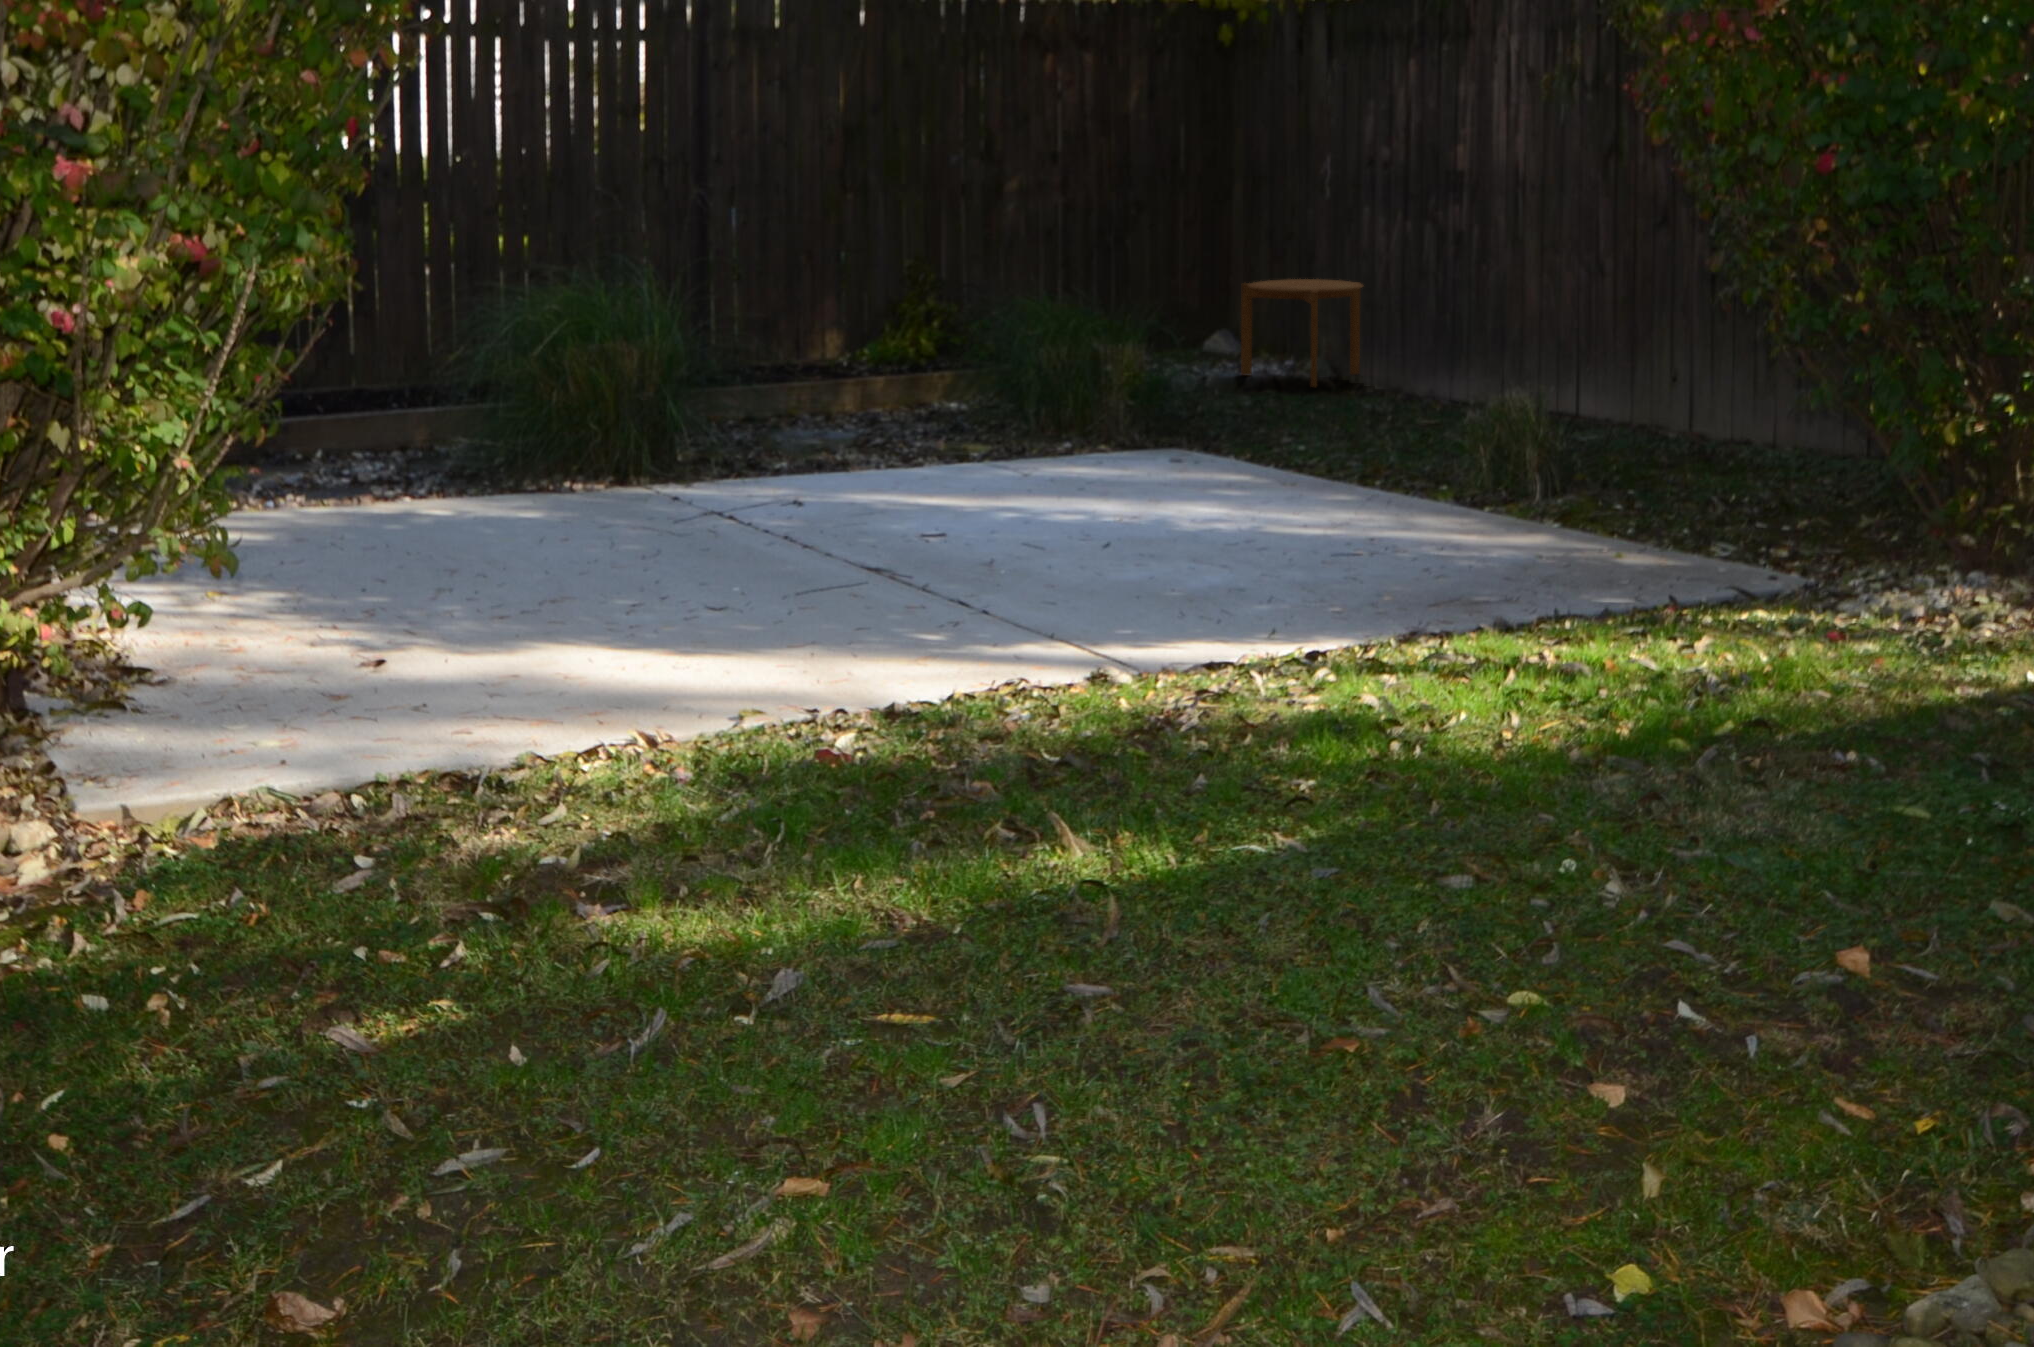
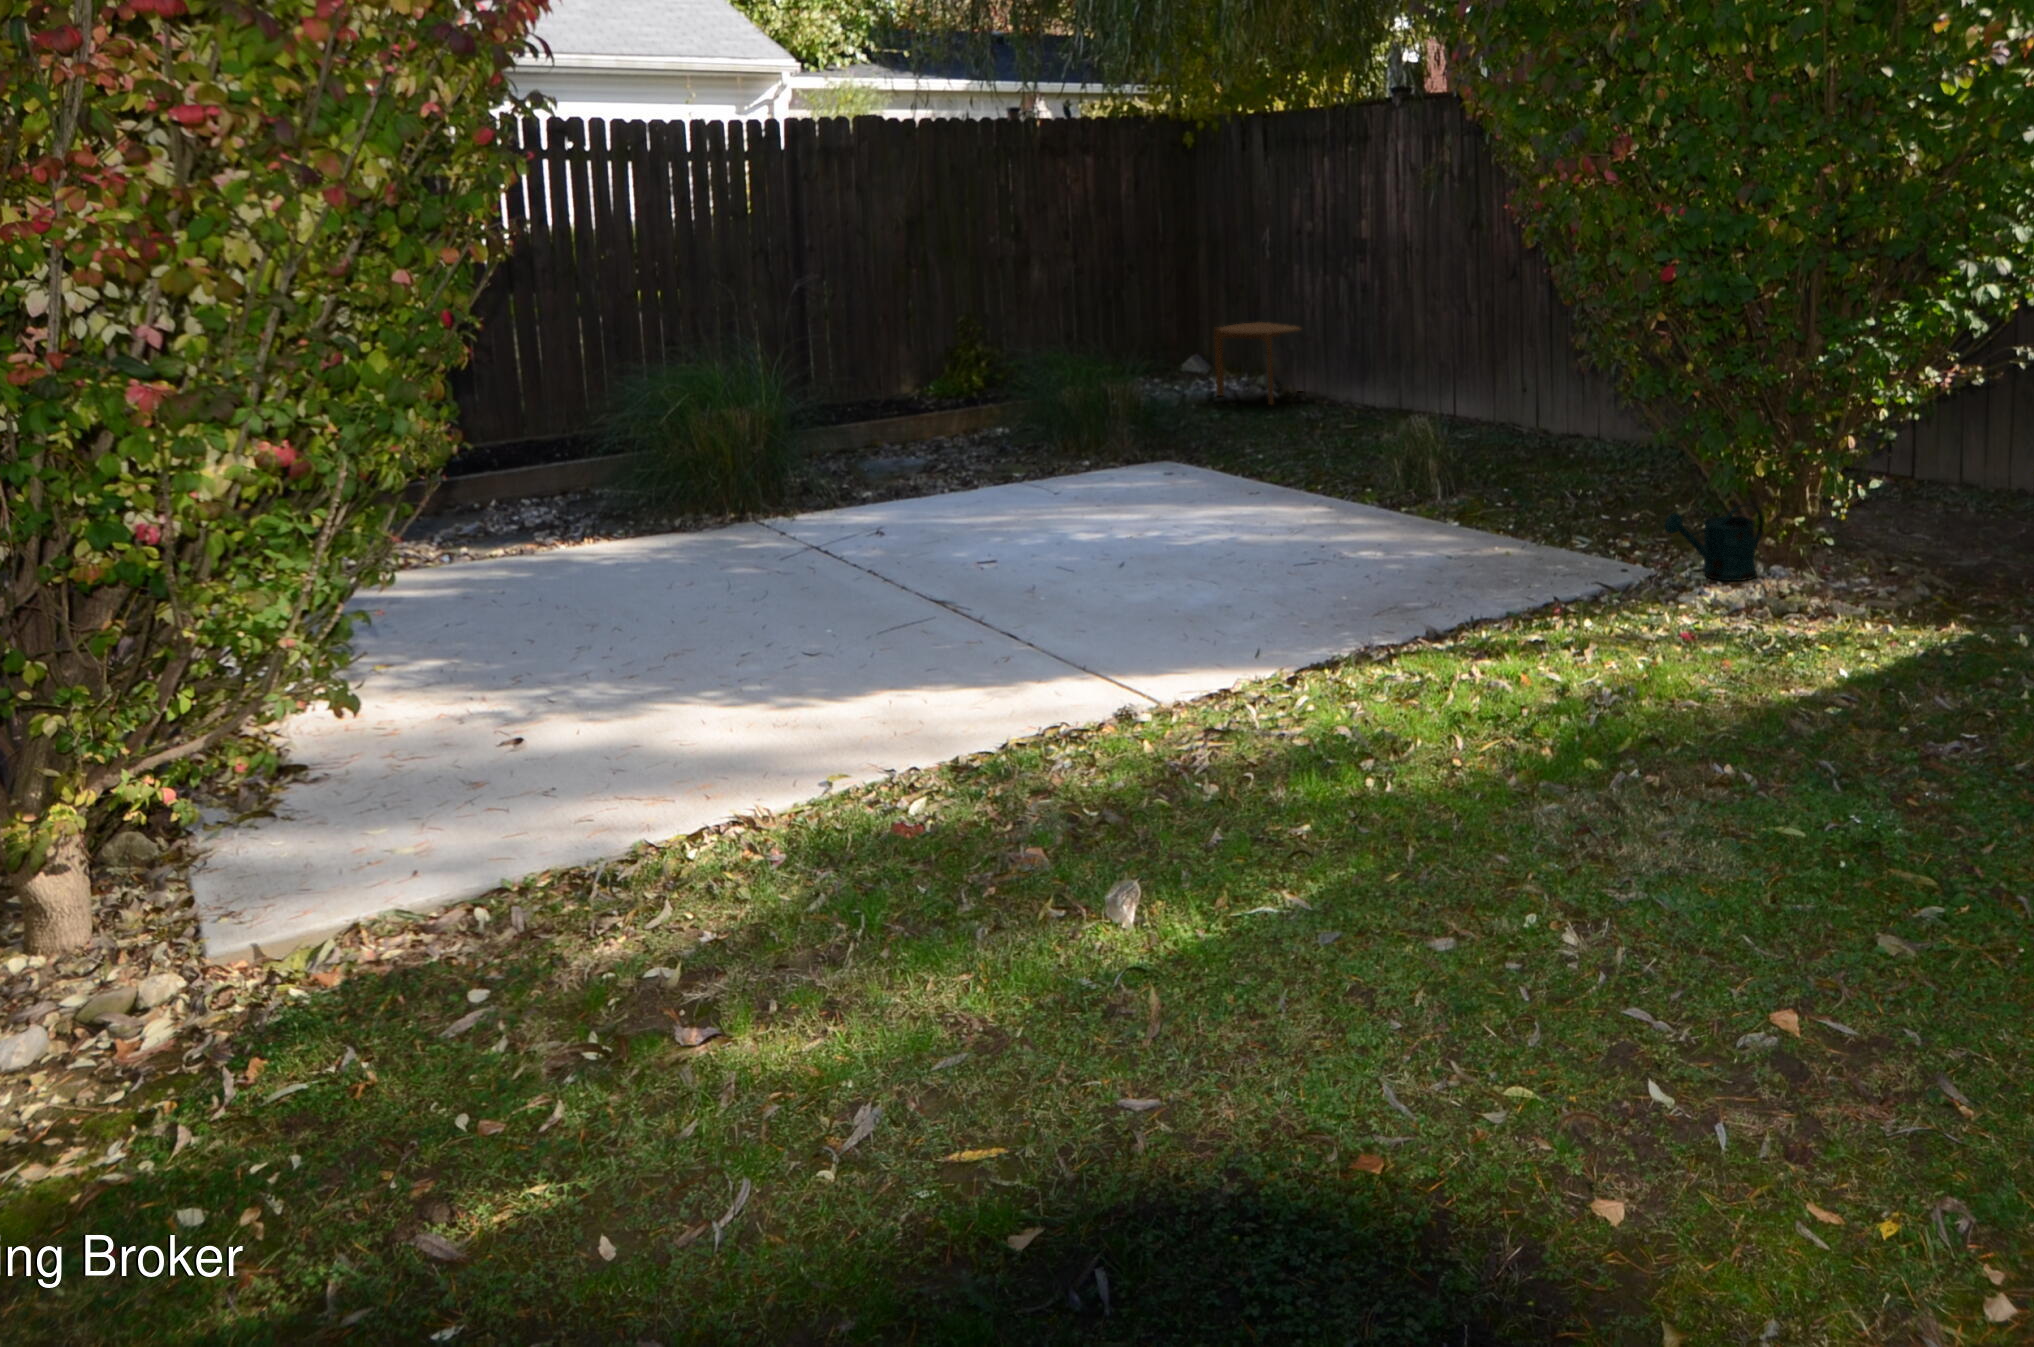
watering can: none [1813,488,1951,587] -> present [1664,504,1763,581]

